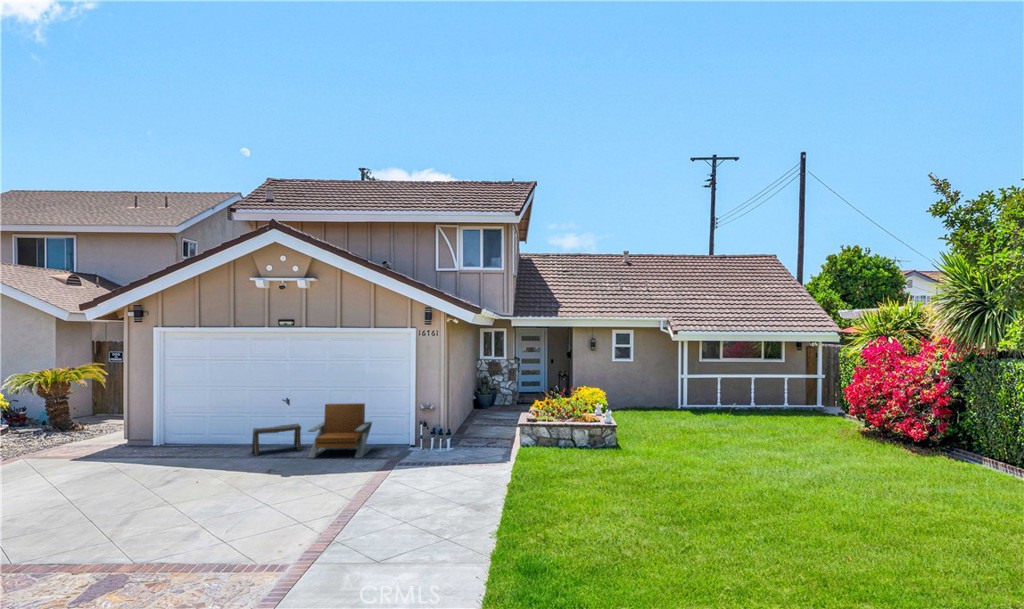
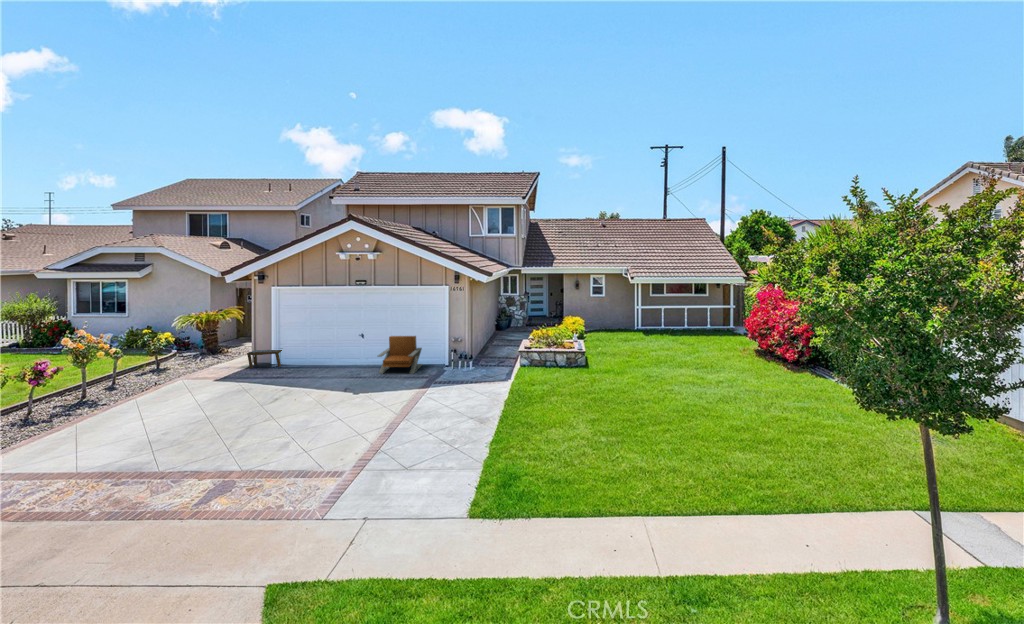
bench: present [252,424,301,456] -> present [247,350,282,369]

